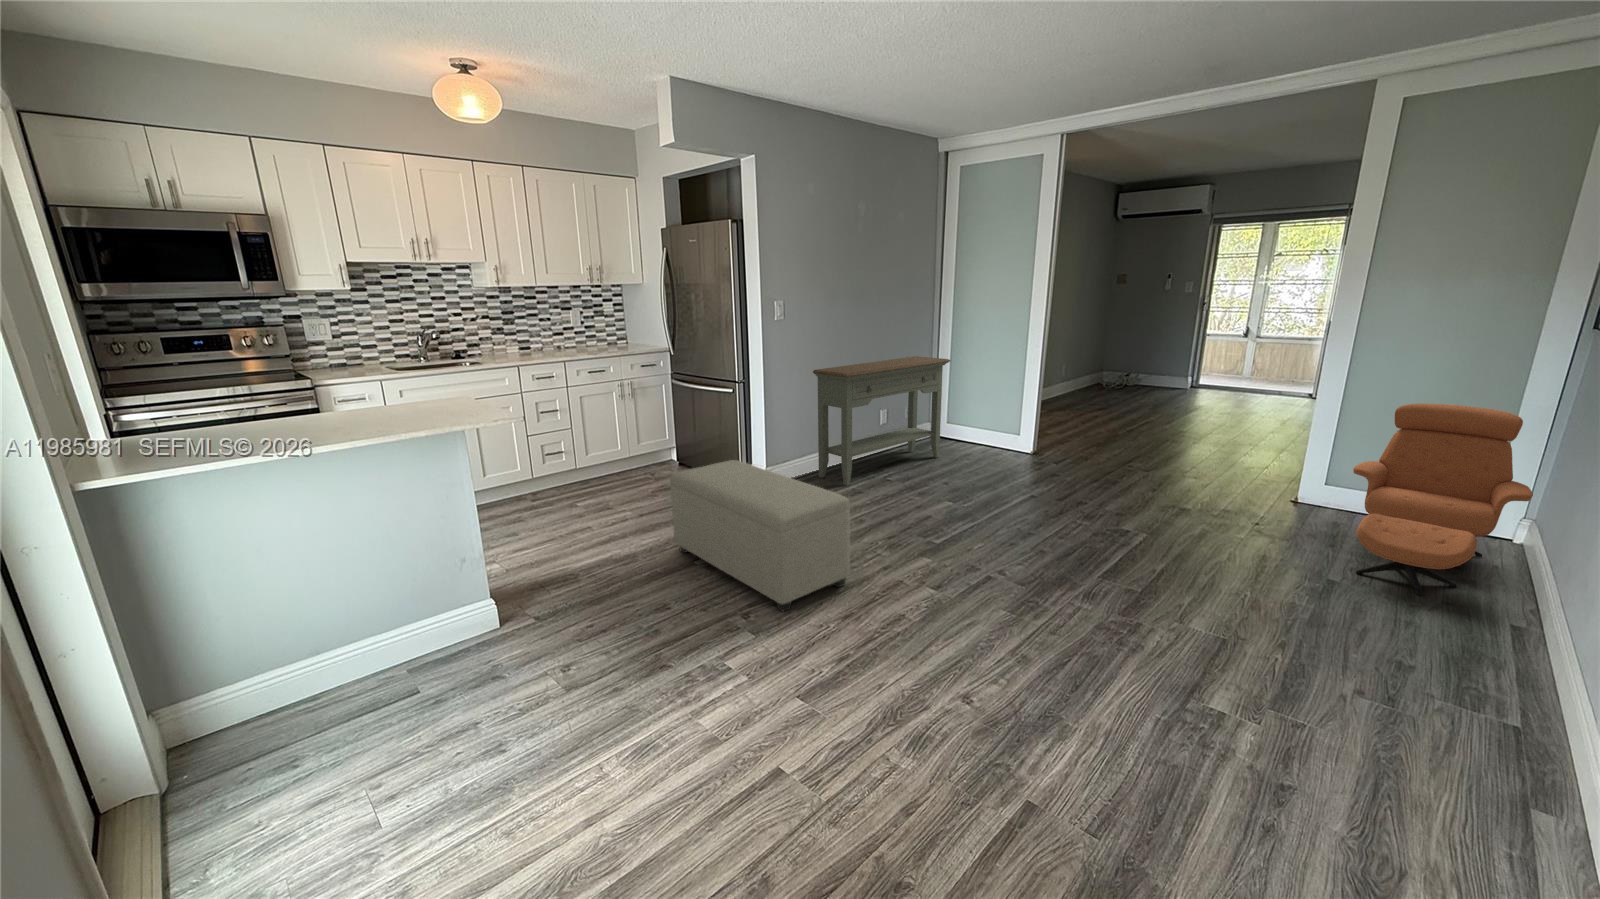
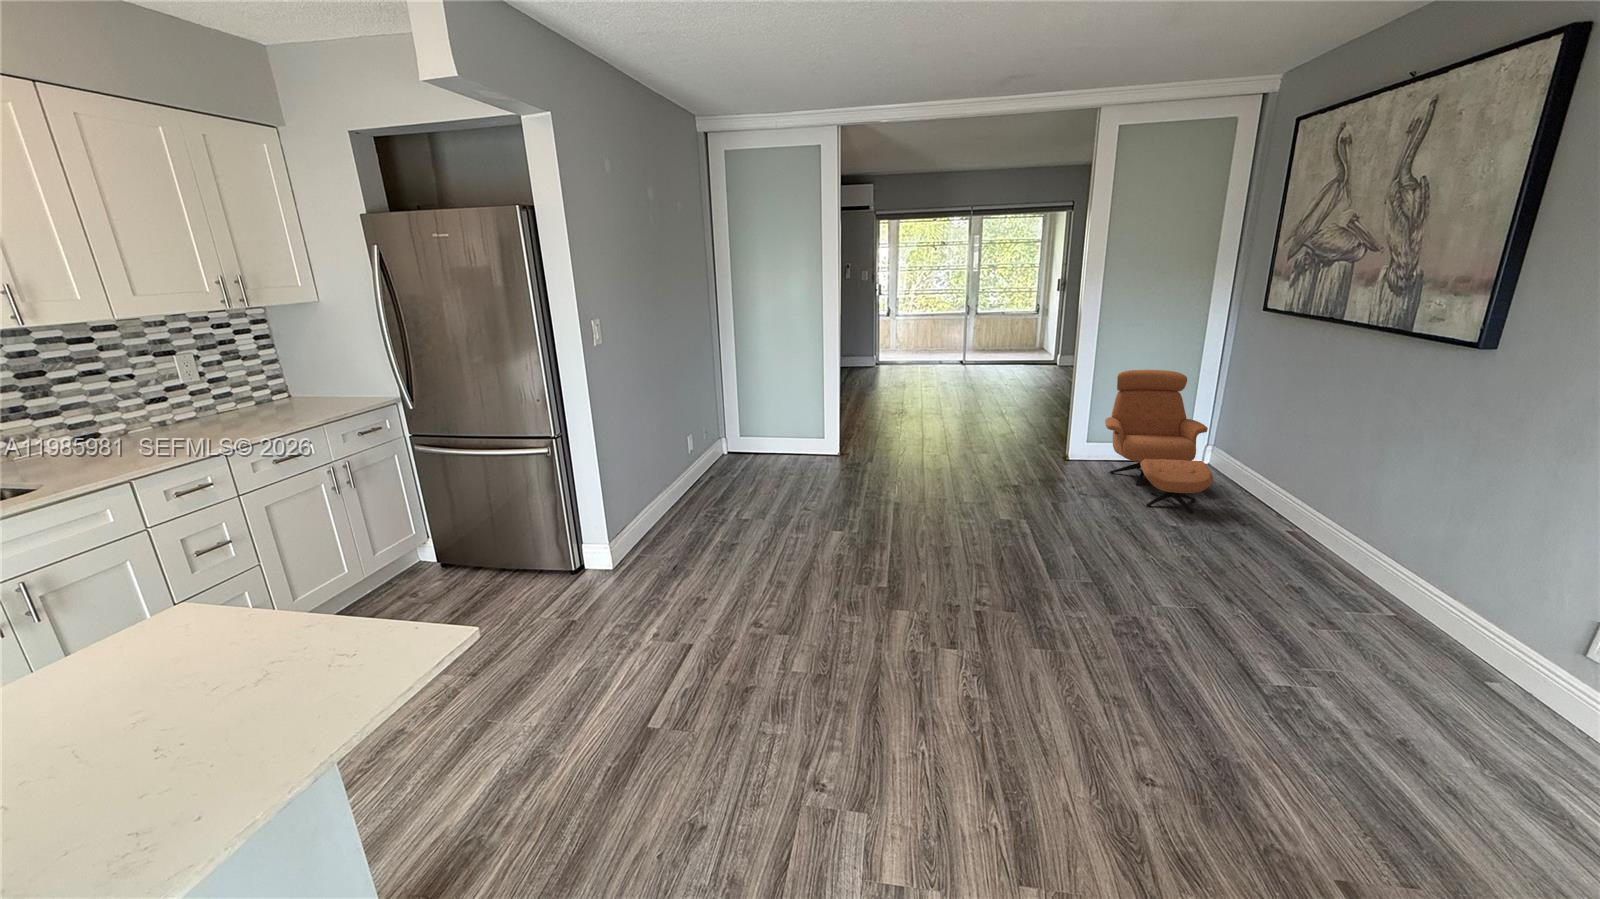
console table: present [813,356,950,486] -> none [642,368,754,534]
ottoman: present [670,460,850,612] -> none [600,548,874,727]

